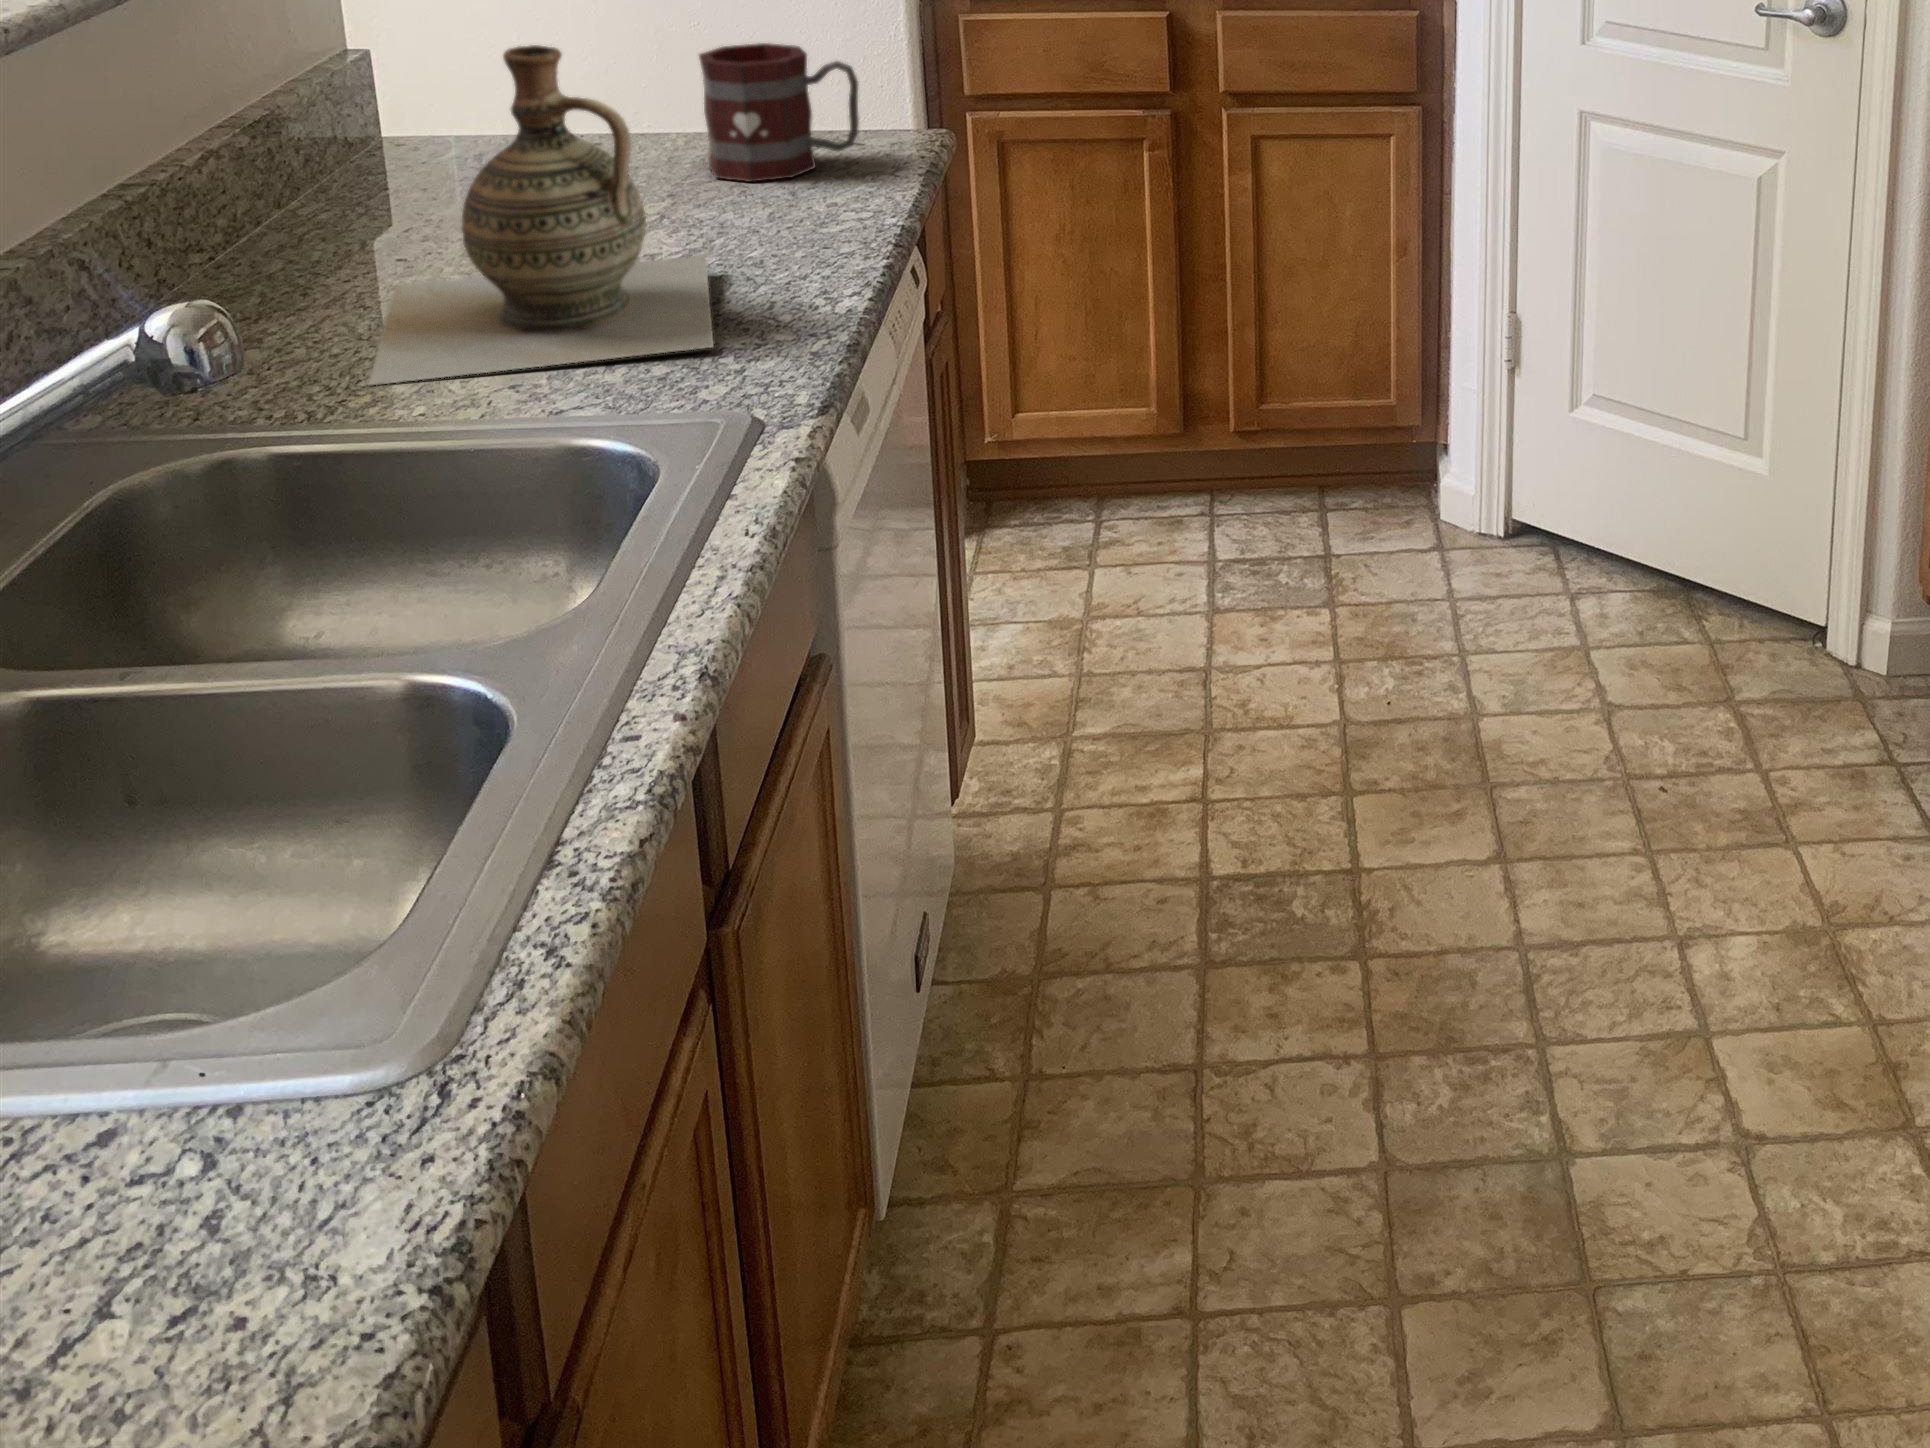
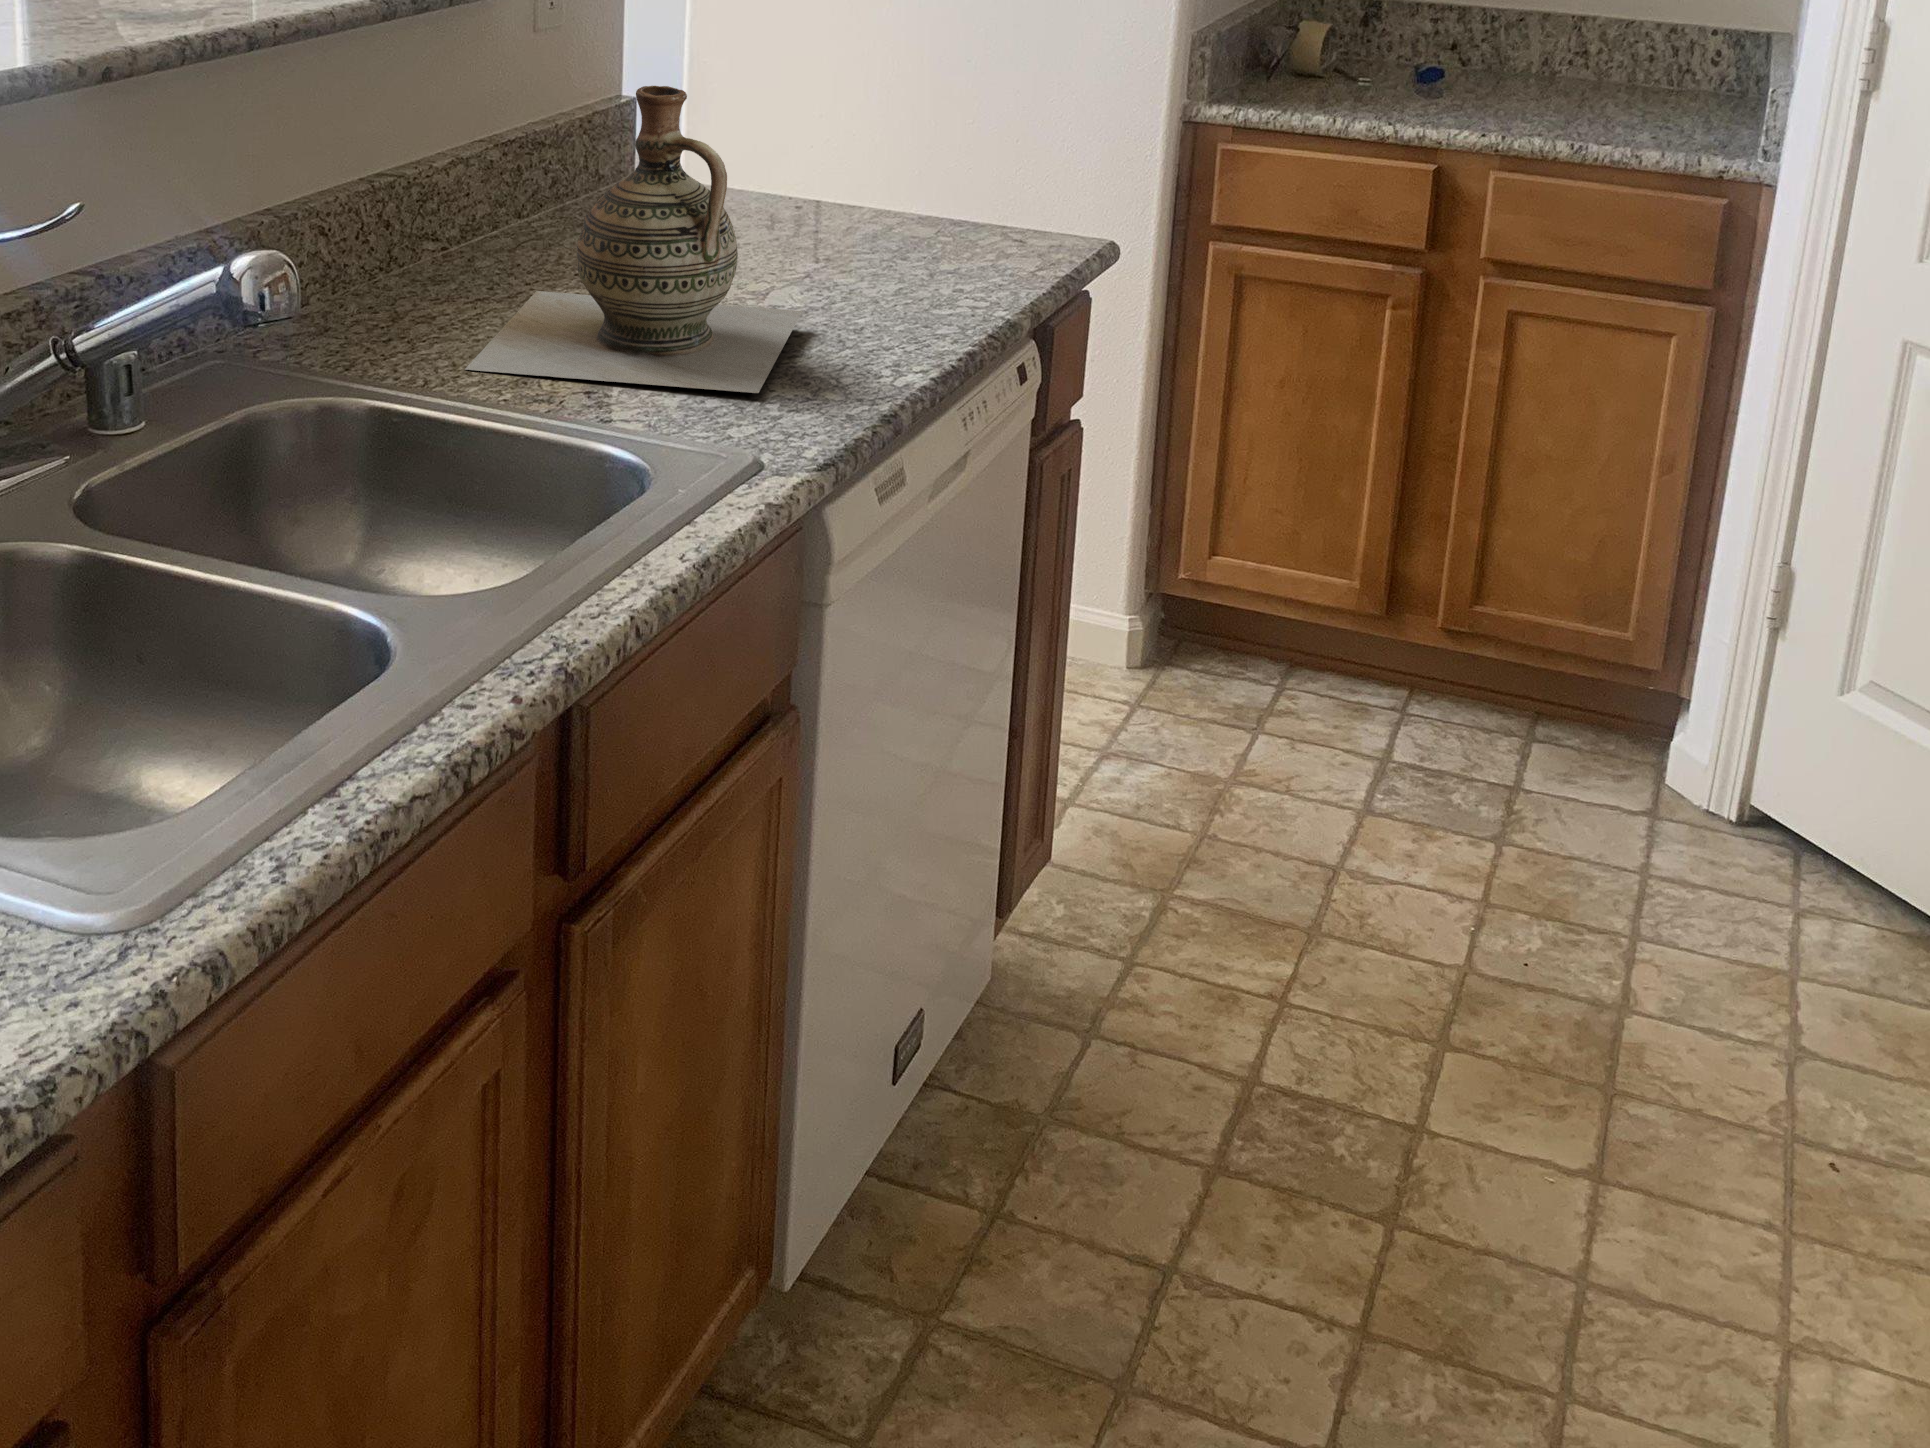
mug: present [699,43,859,182] -> none [866,123,1016,258]

